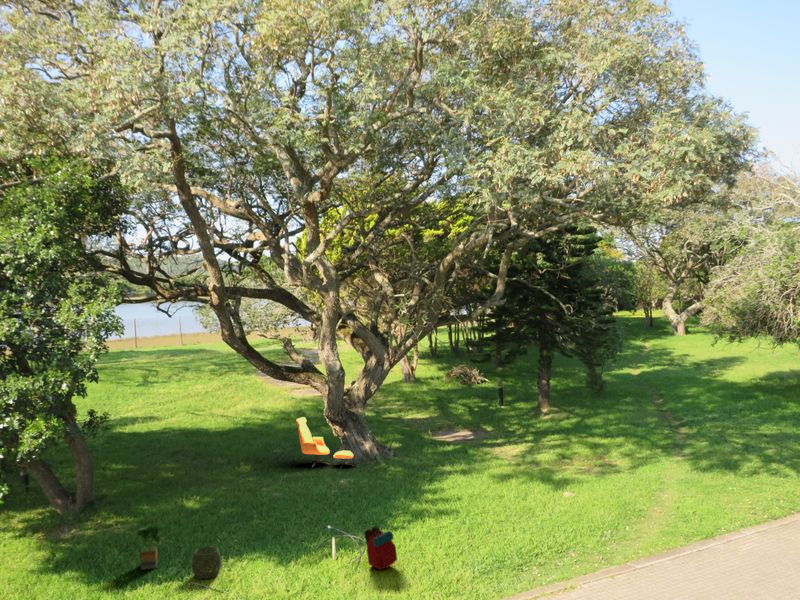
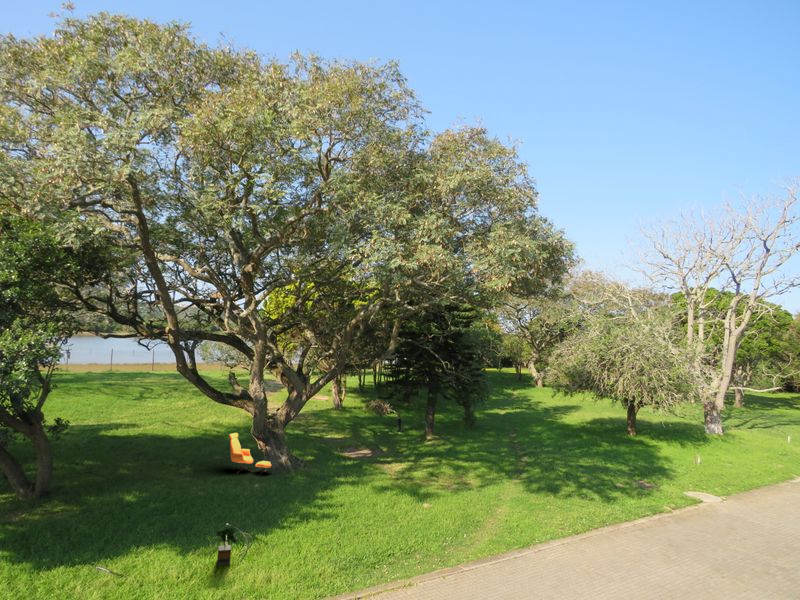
potted tree: present [136,526,163,570] -> present [215,528,238,566]
backpack: present [365,526,397,570] -> none [250,527,274,564]
woven basket: present [192,547,222,579] -> none [99,539,126,567]

